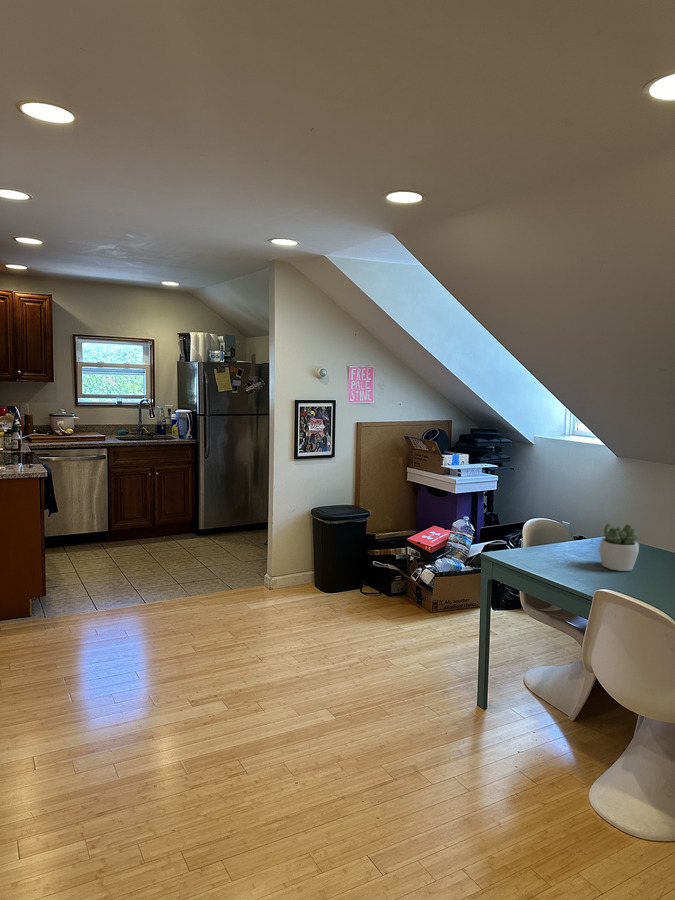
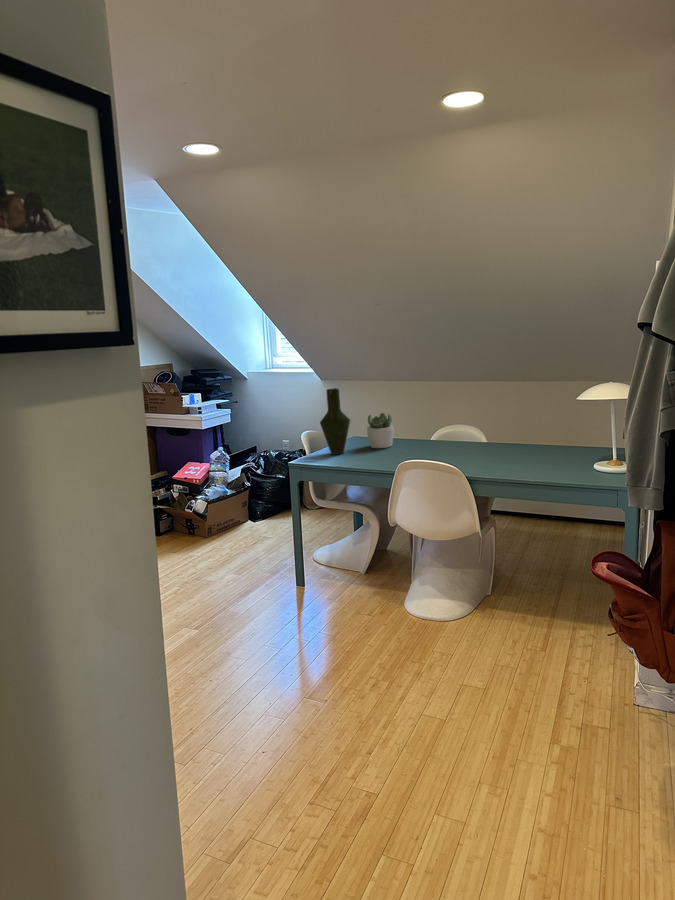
vase: none [535,482,576,564] -> present [320,388,350,455]

